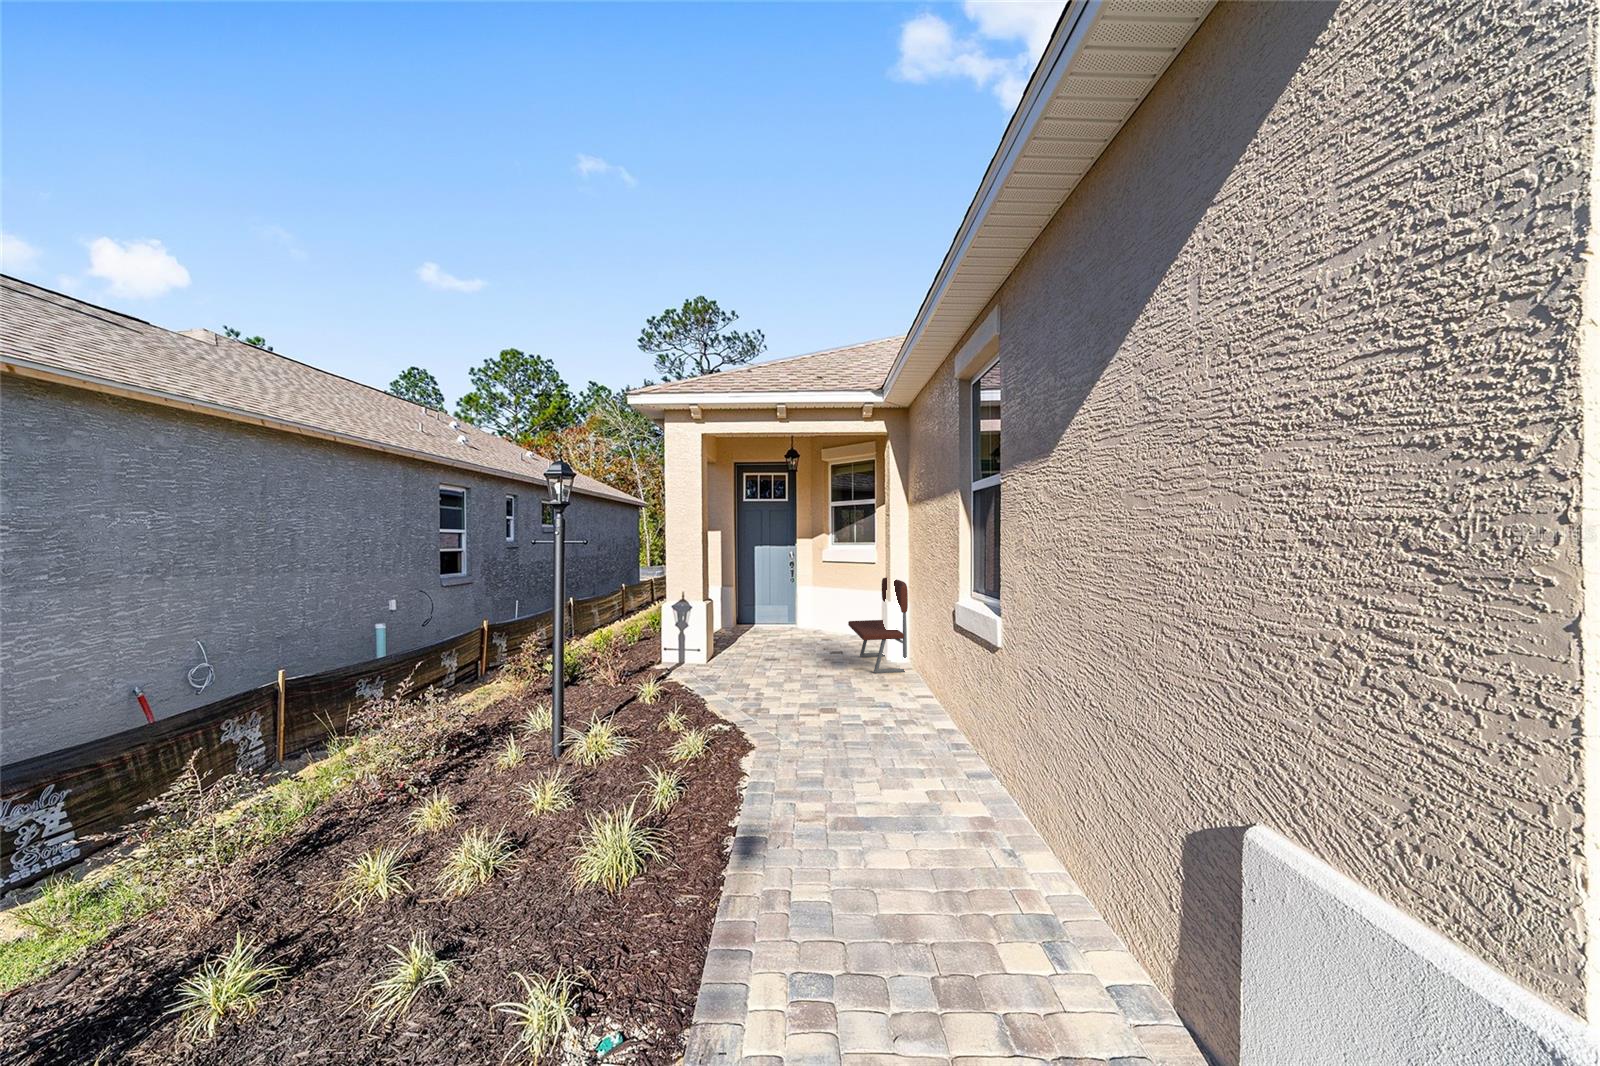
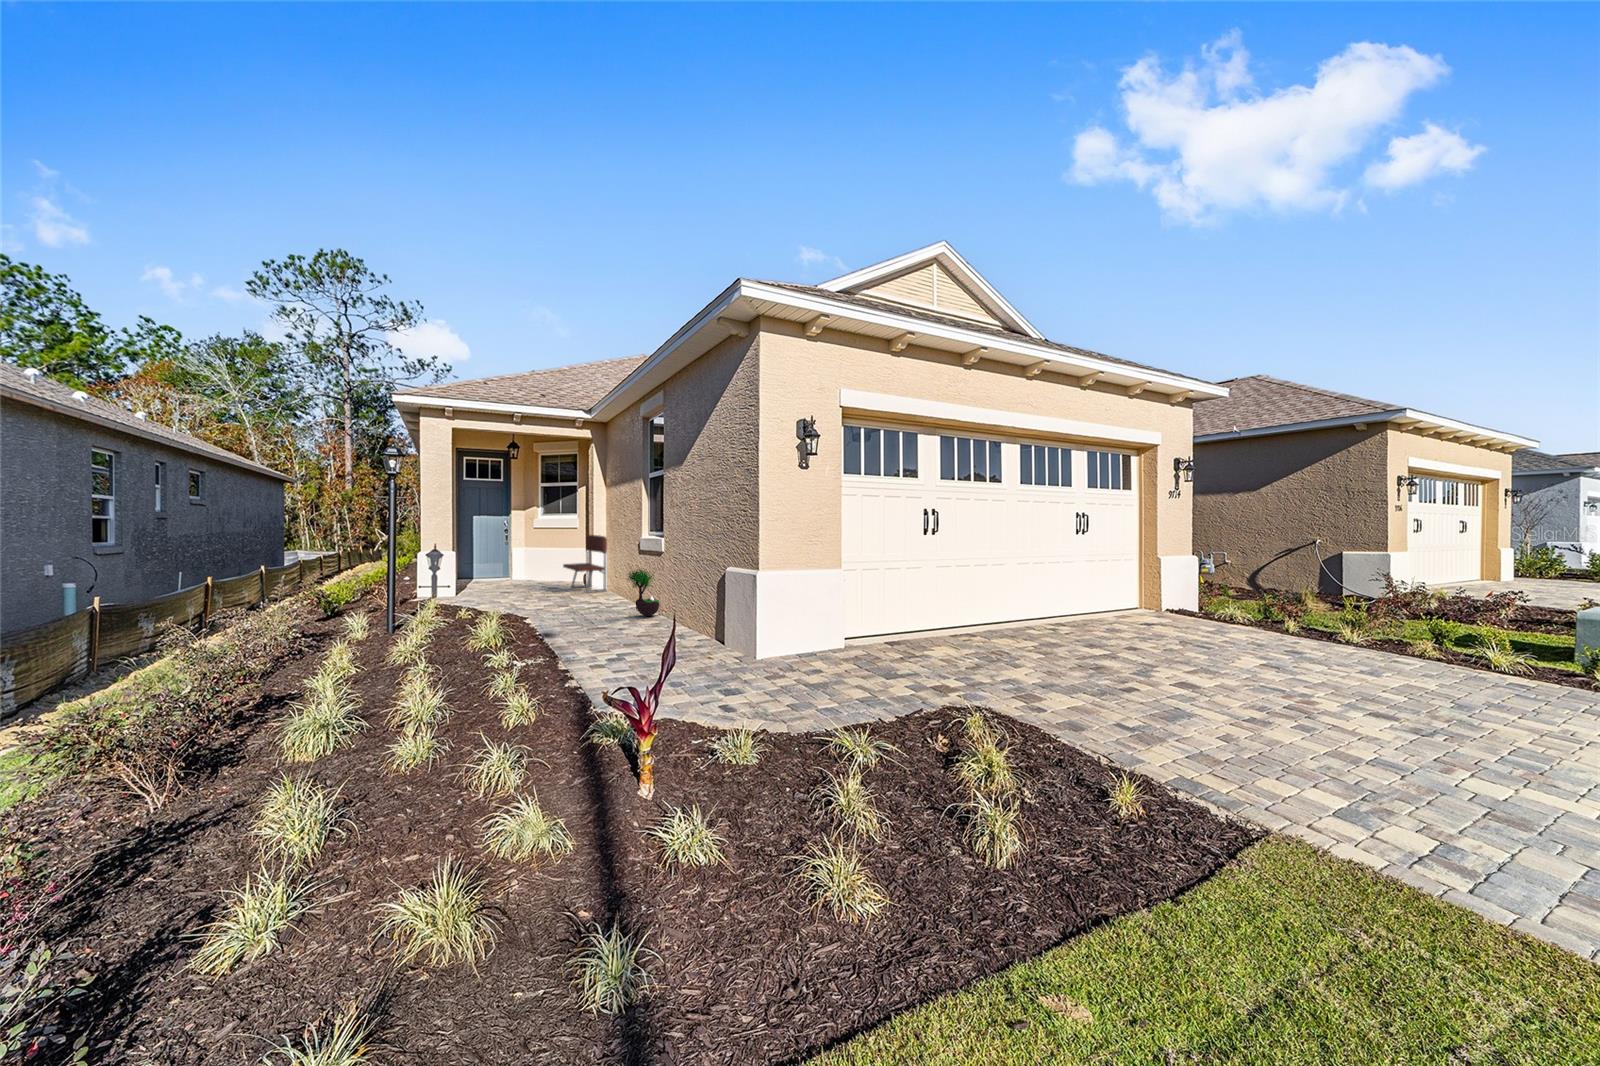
potted tree: none [917,676,990,794] -> present [628,569,659,616]

